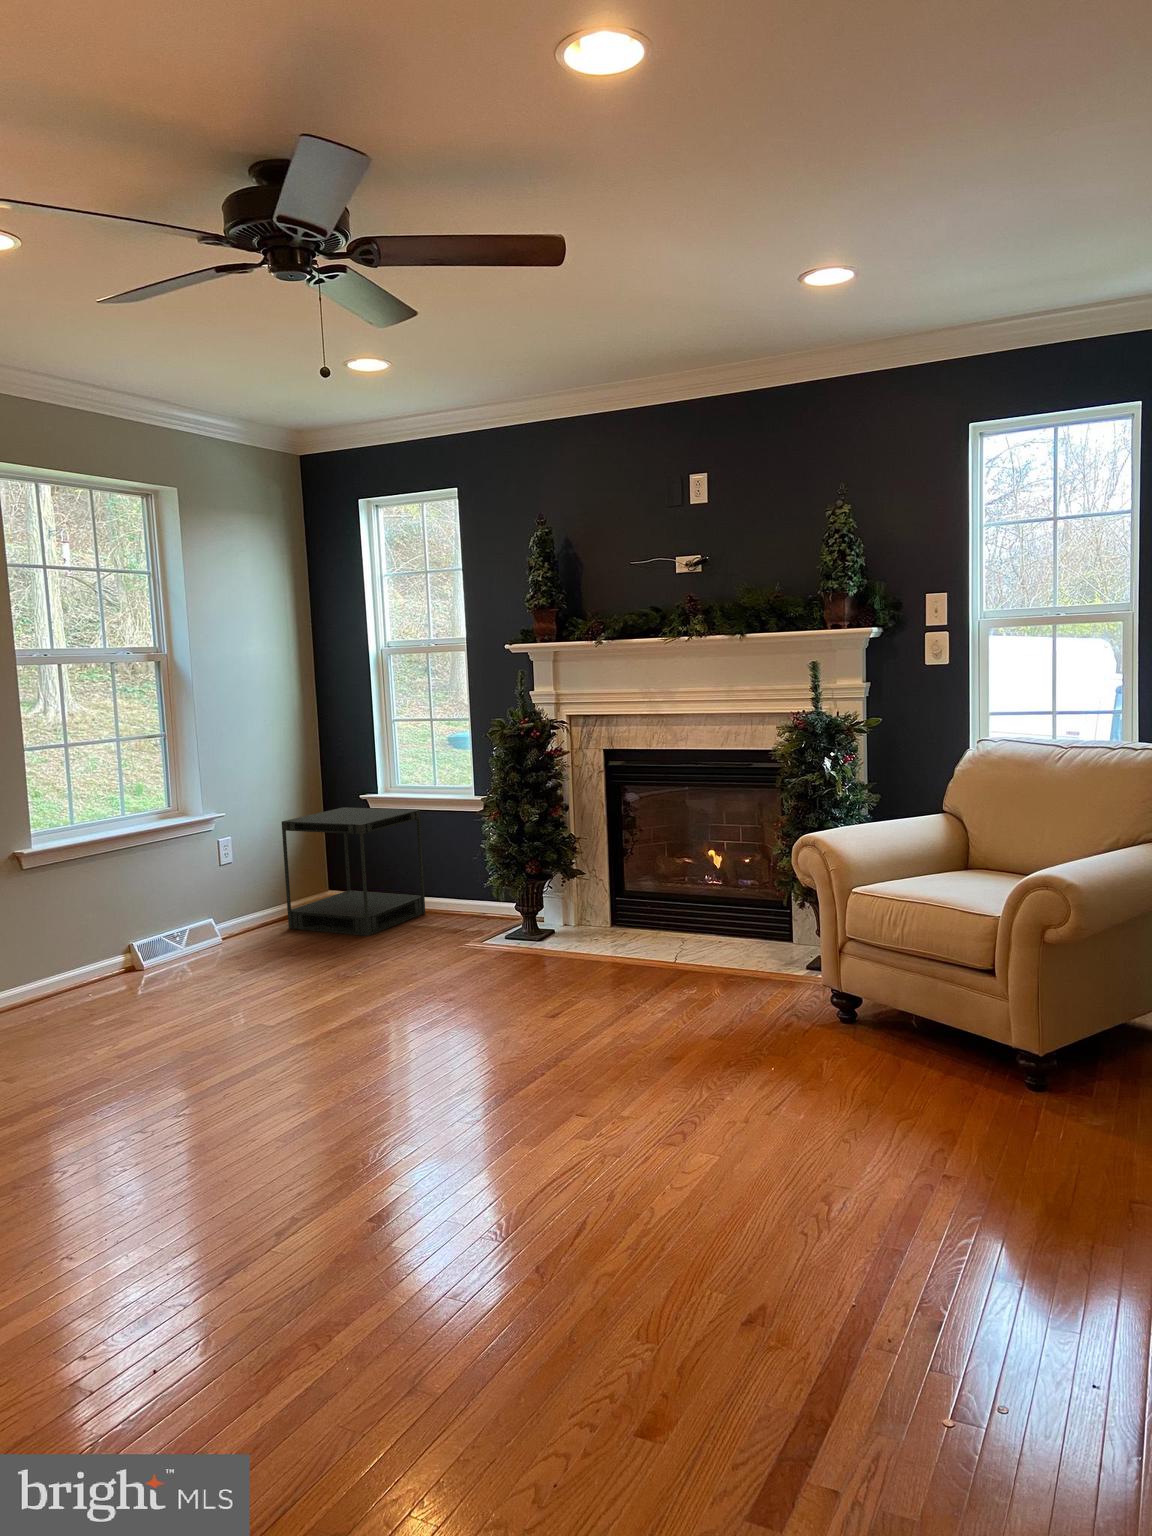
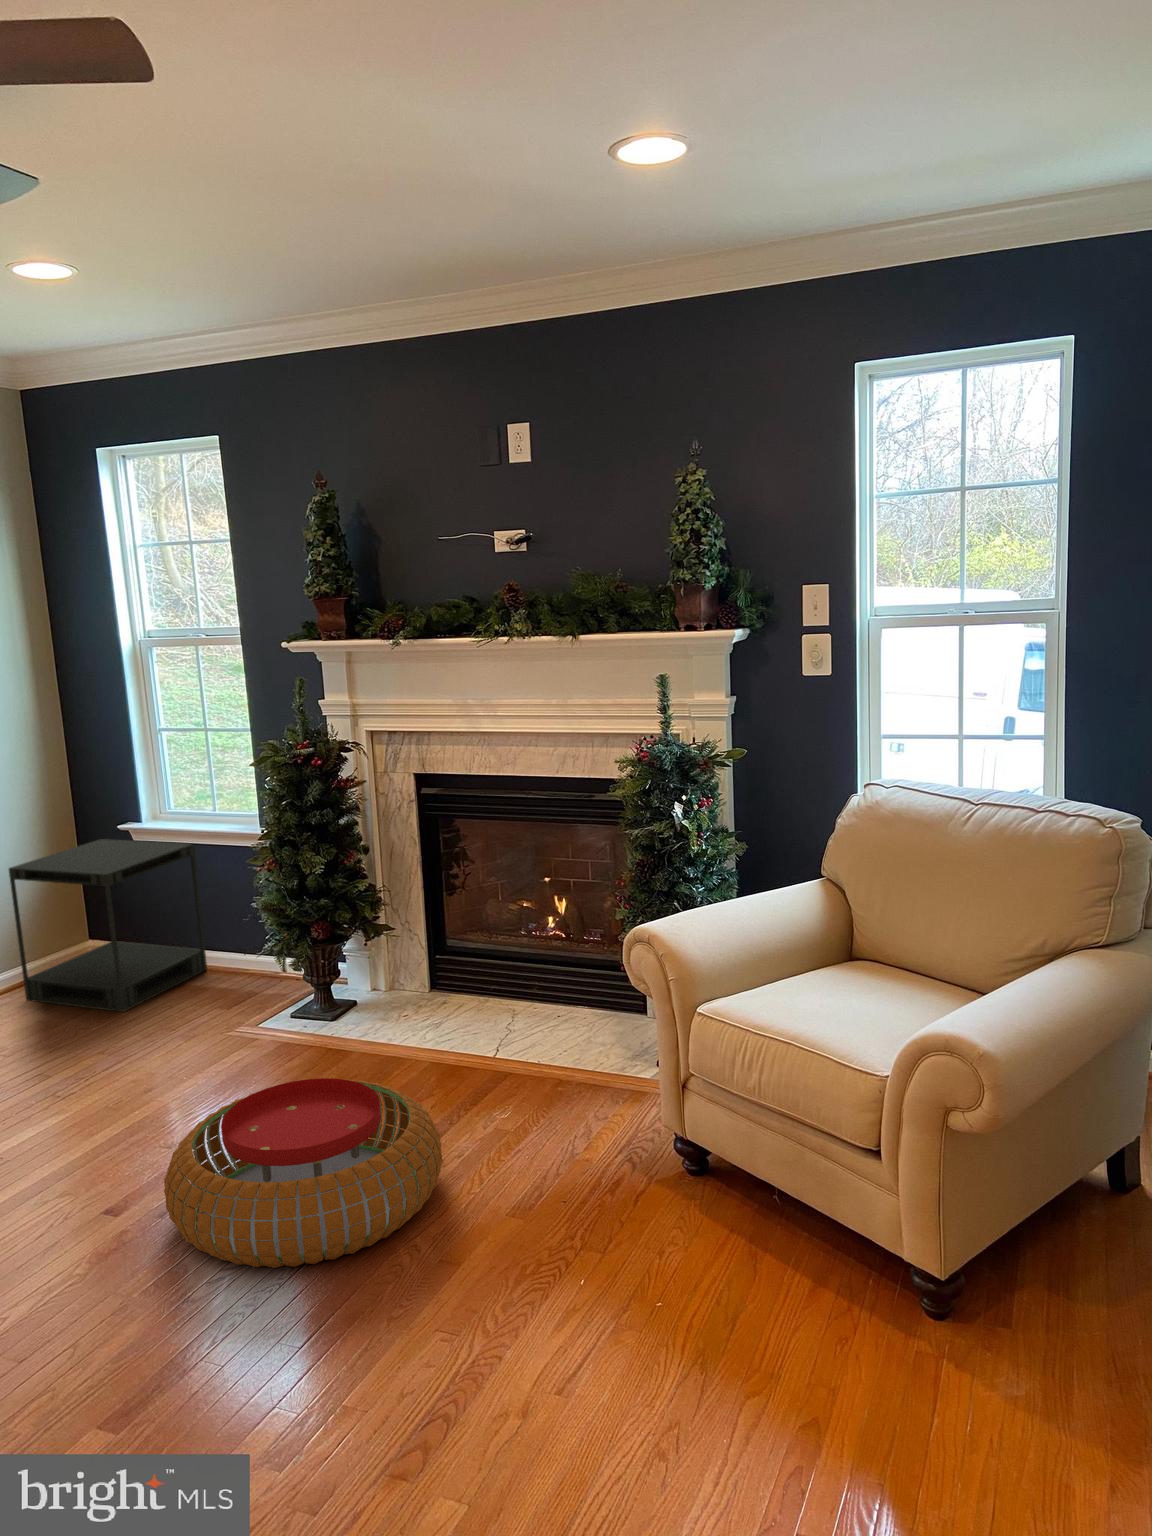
pouf: none [451,951,654,1069] -> present [164,1078,443,1268]

